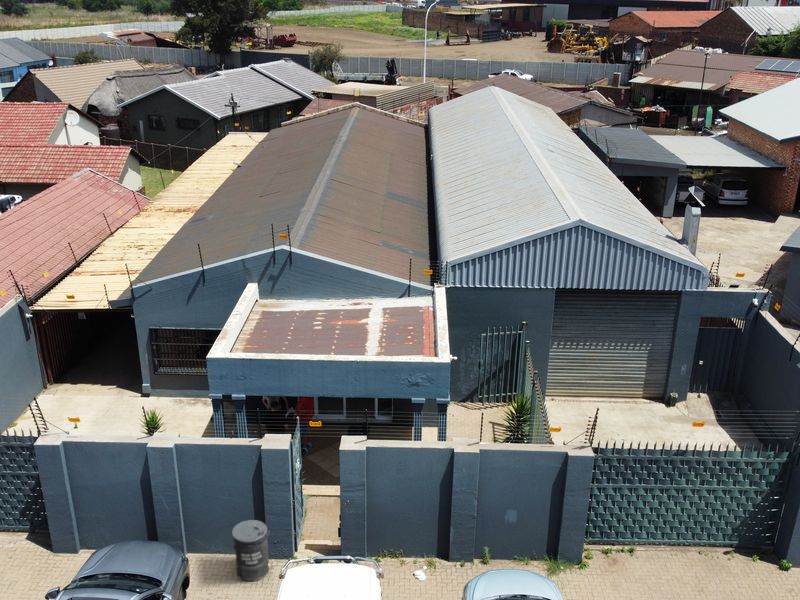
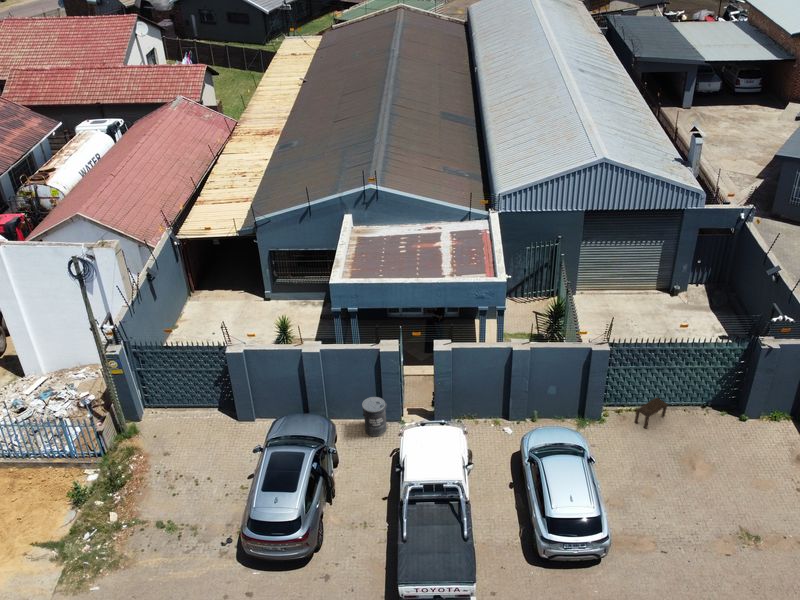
bench: none [631,532,678,579] -> present [635,397,668,429]

